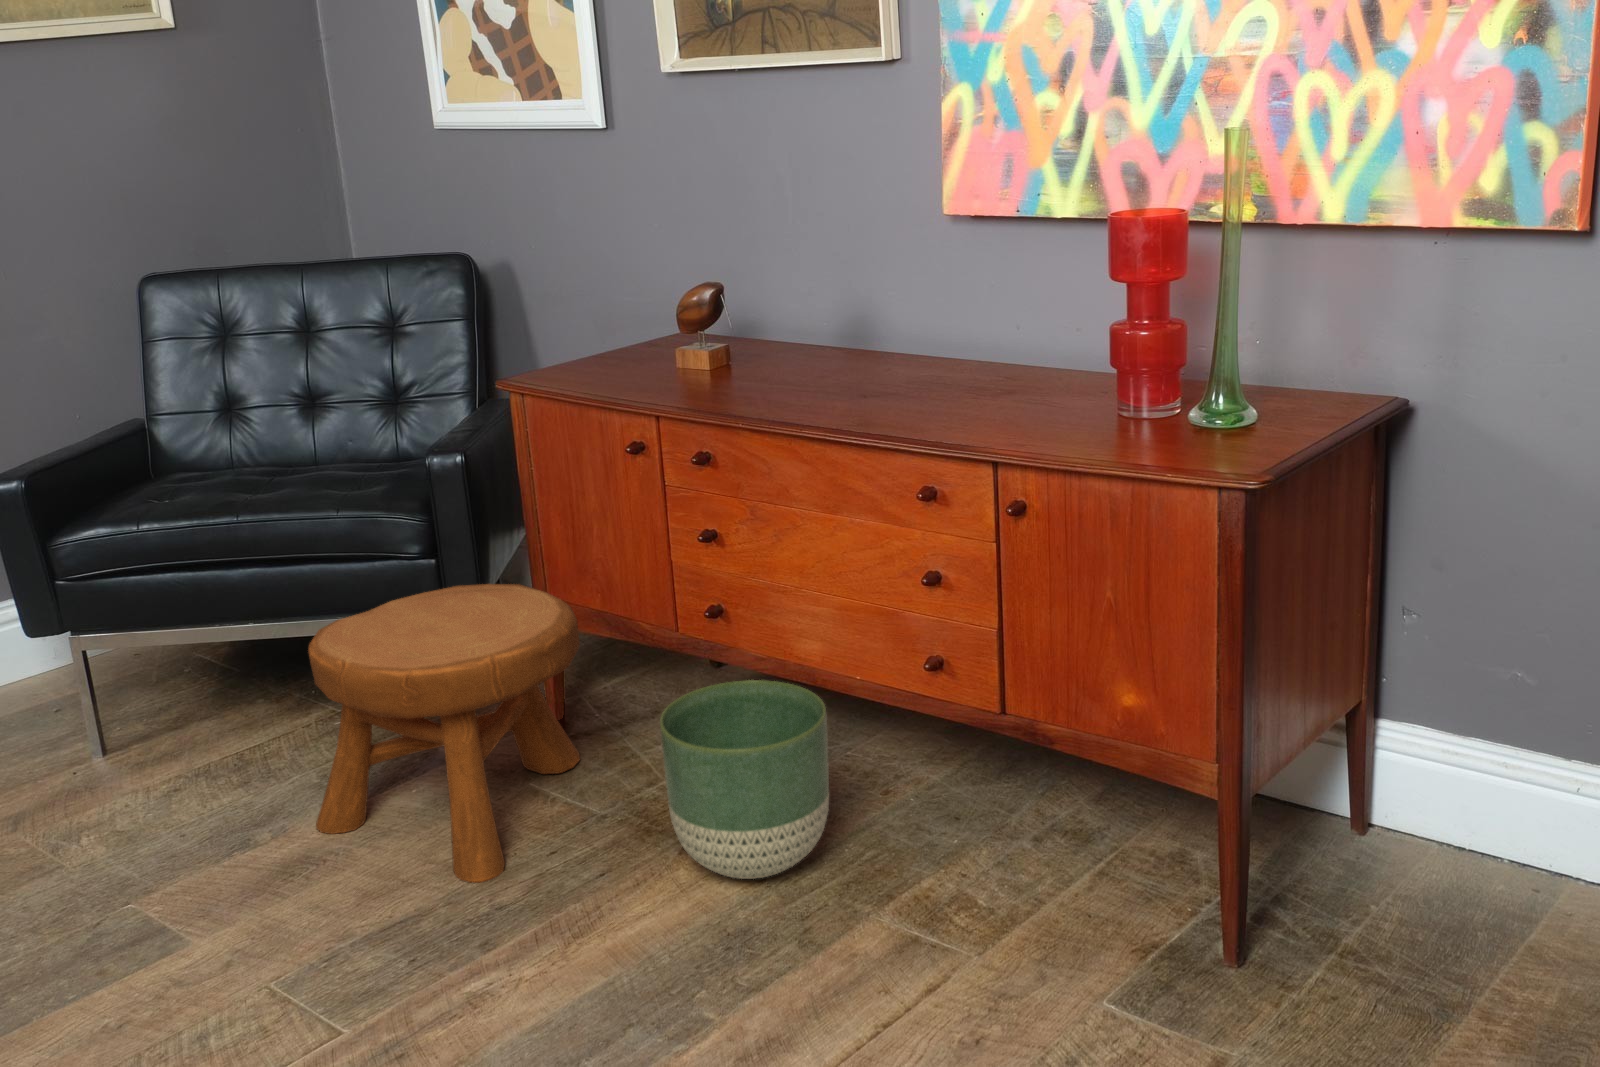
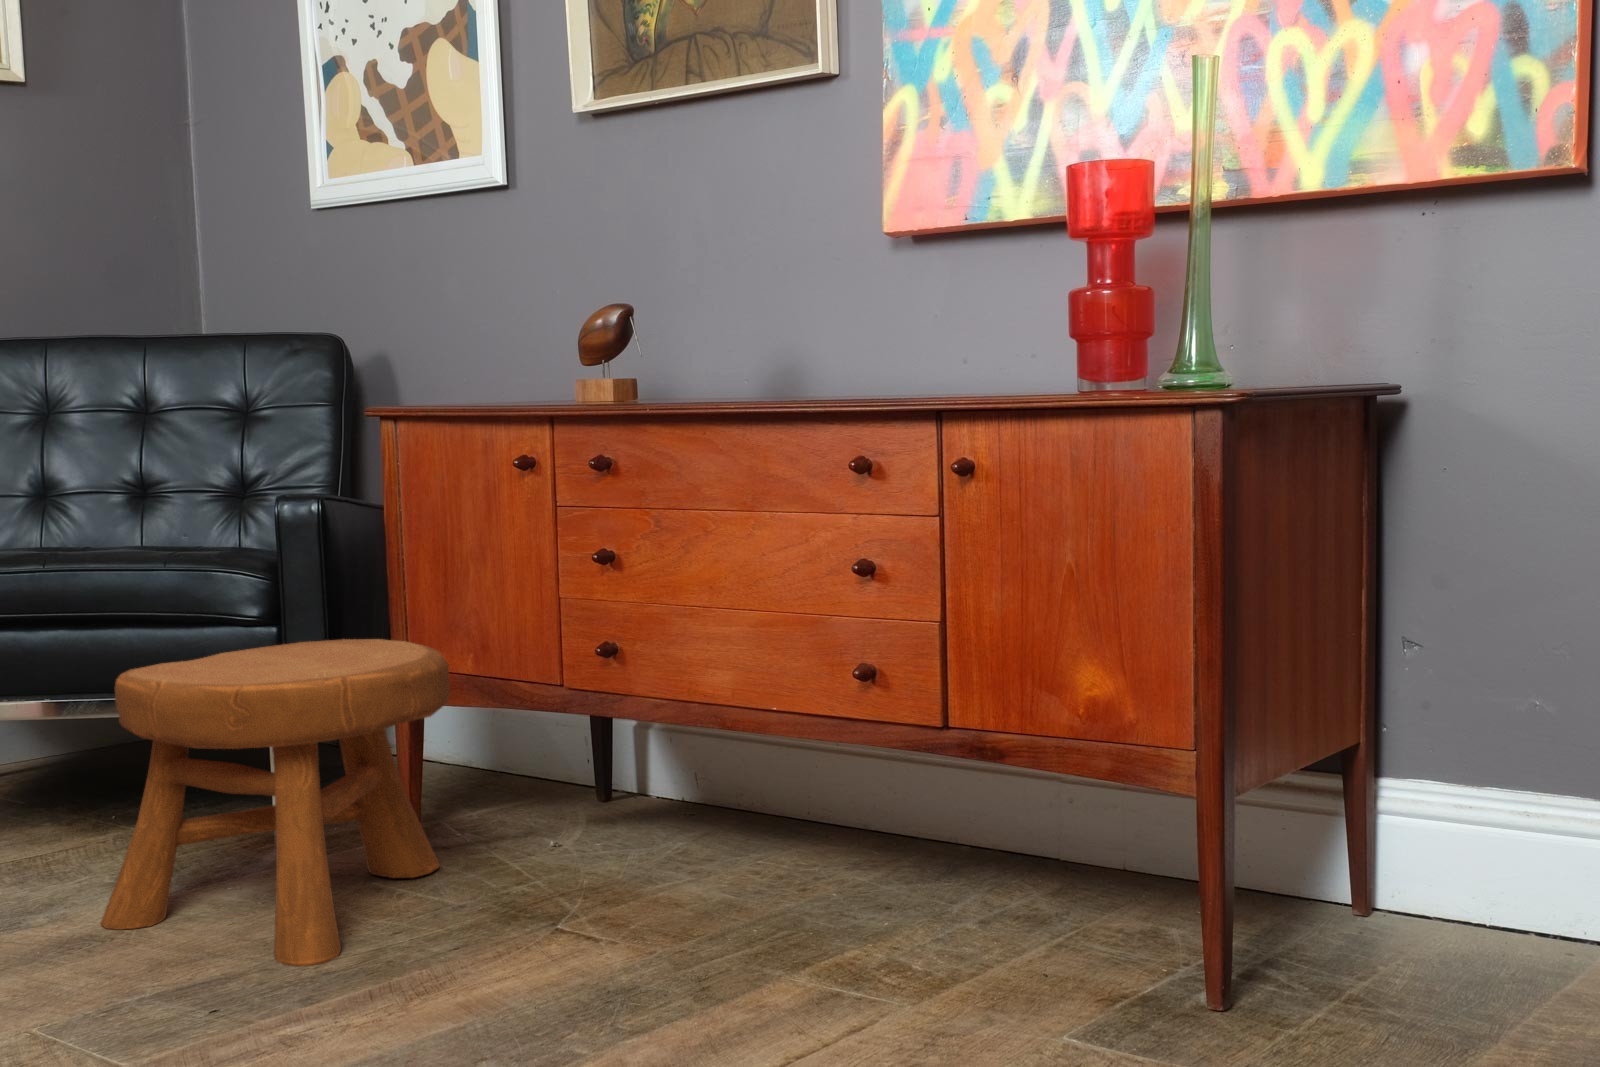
planter: present [660,680,829,879] -> none [546,724,750,954]

